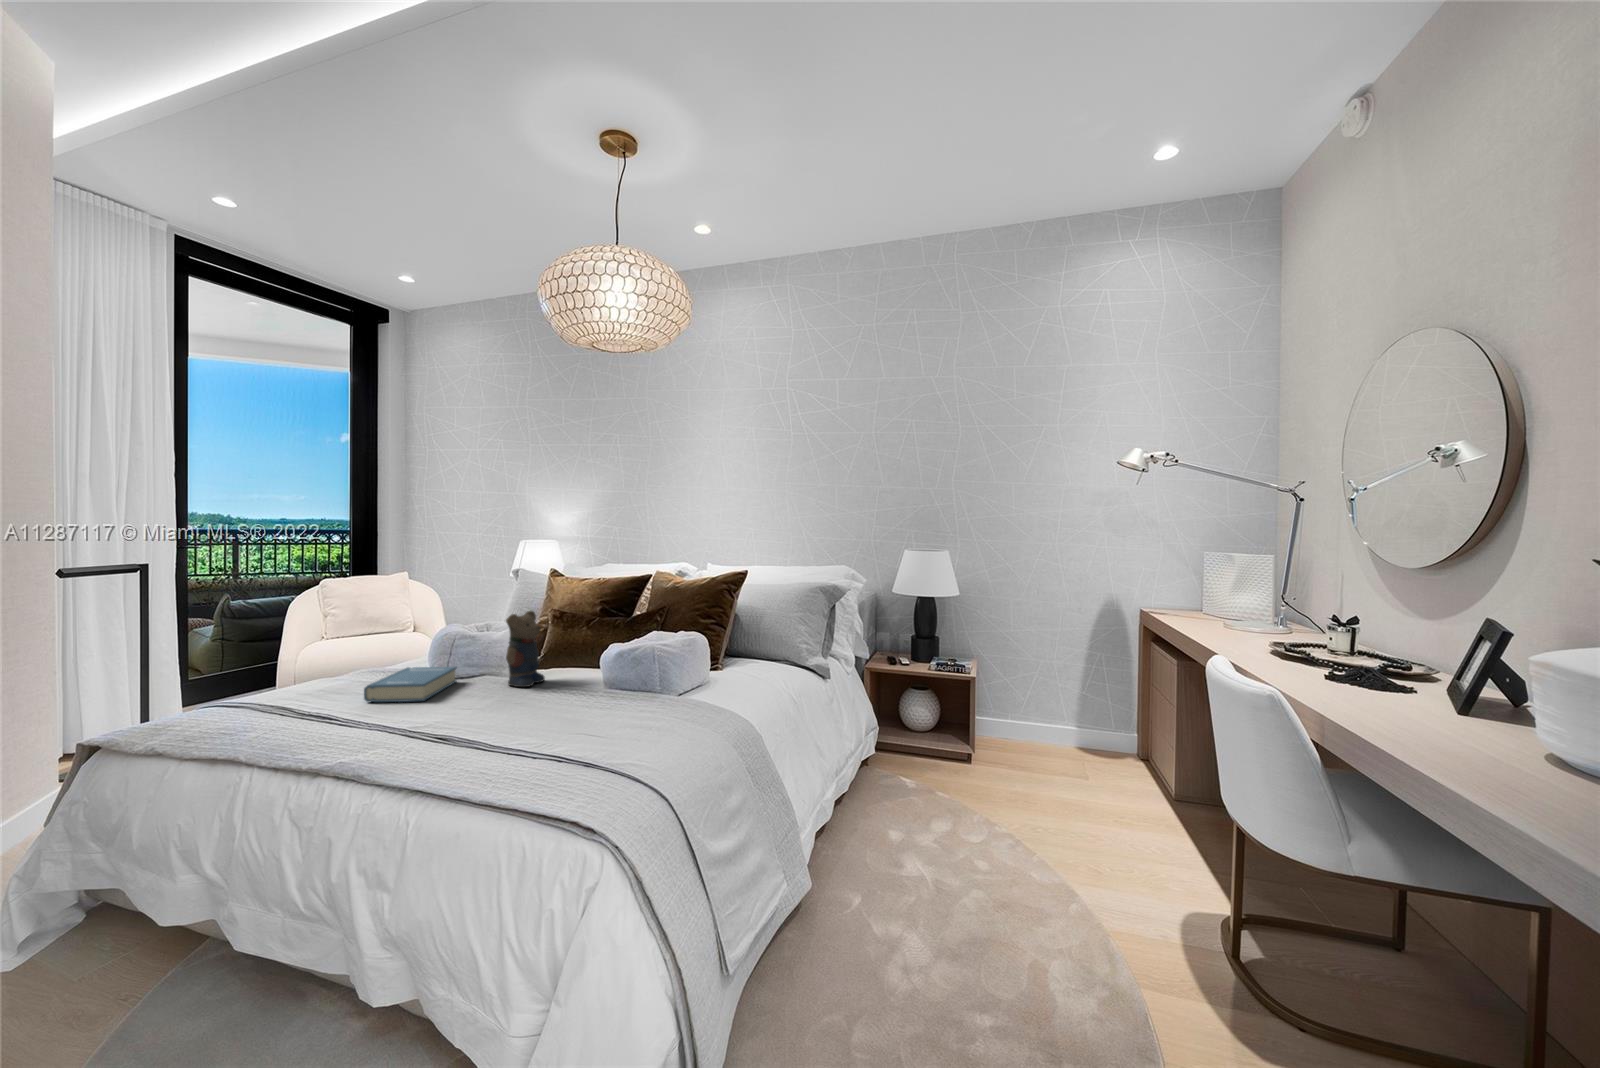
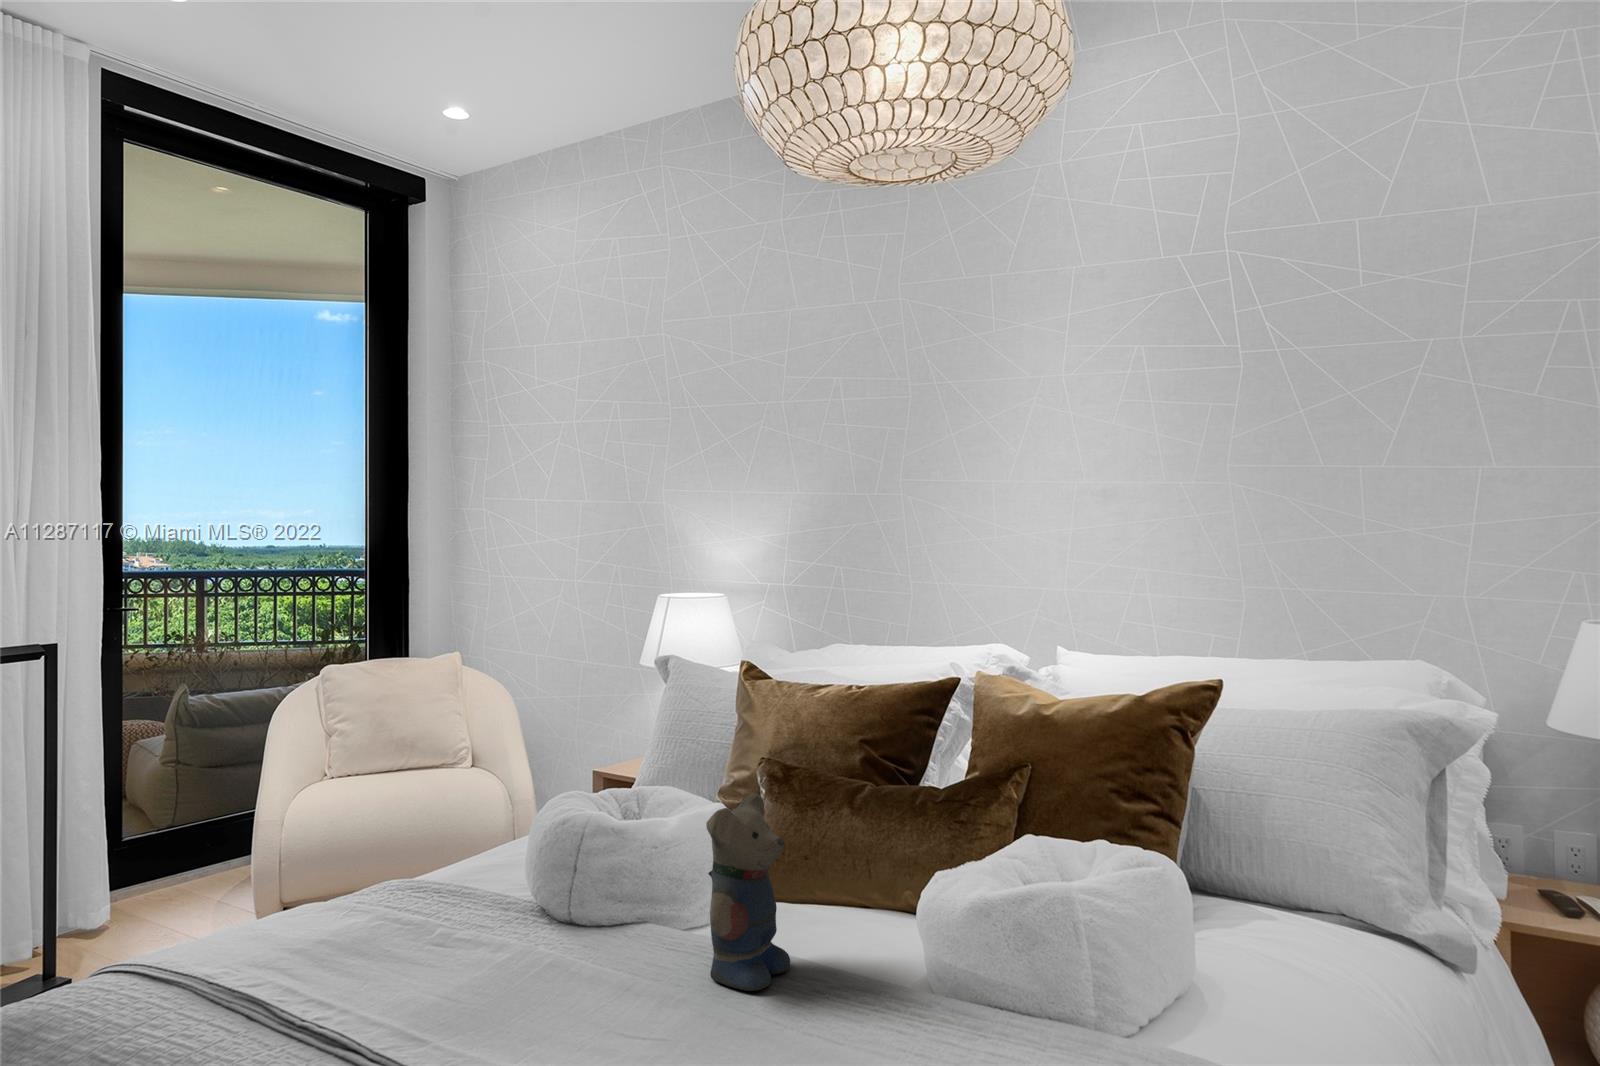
hardback book: present [364,667,456,702] -> none [405,917,594,1036]

